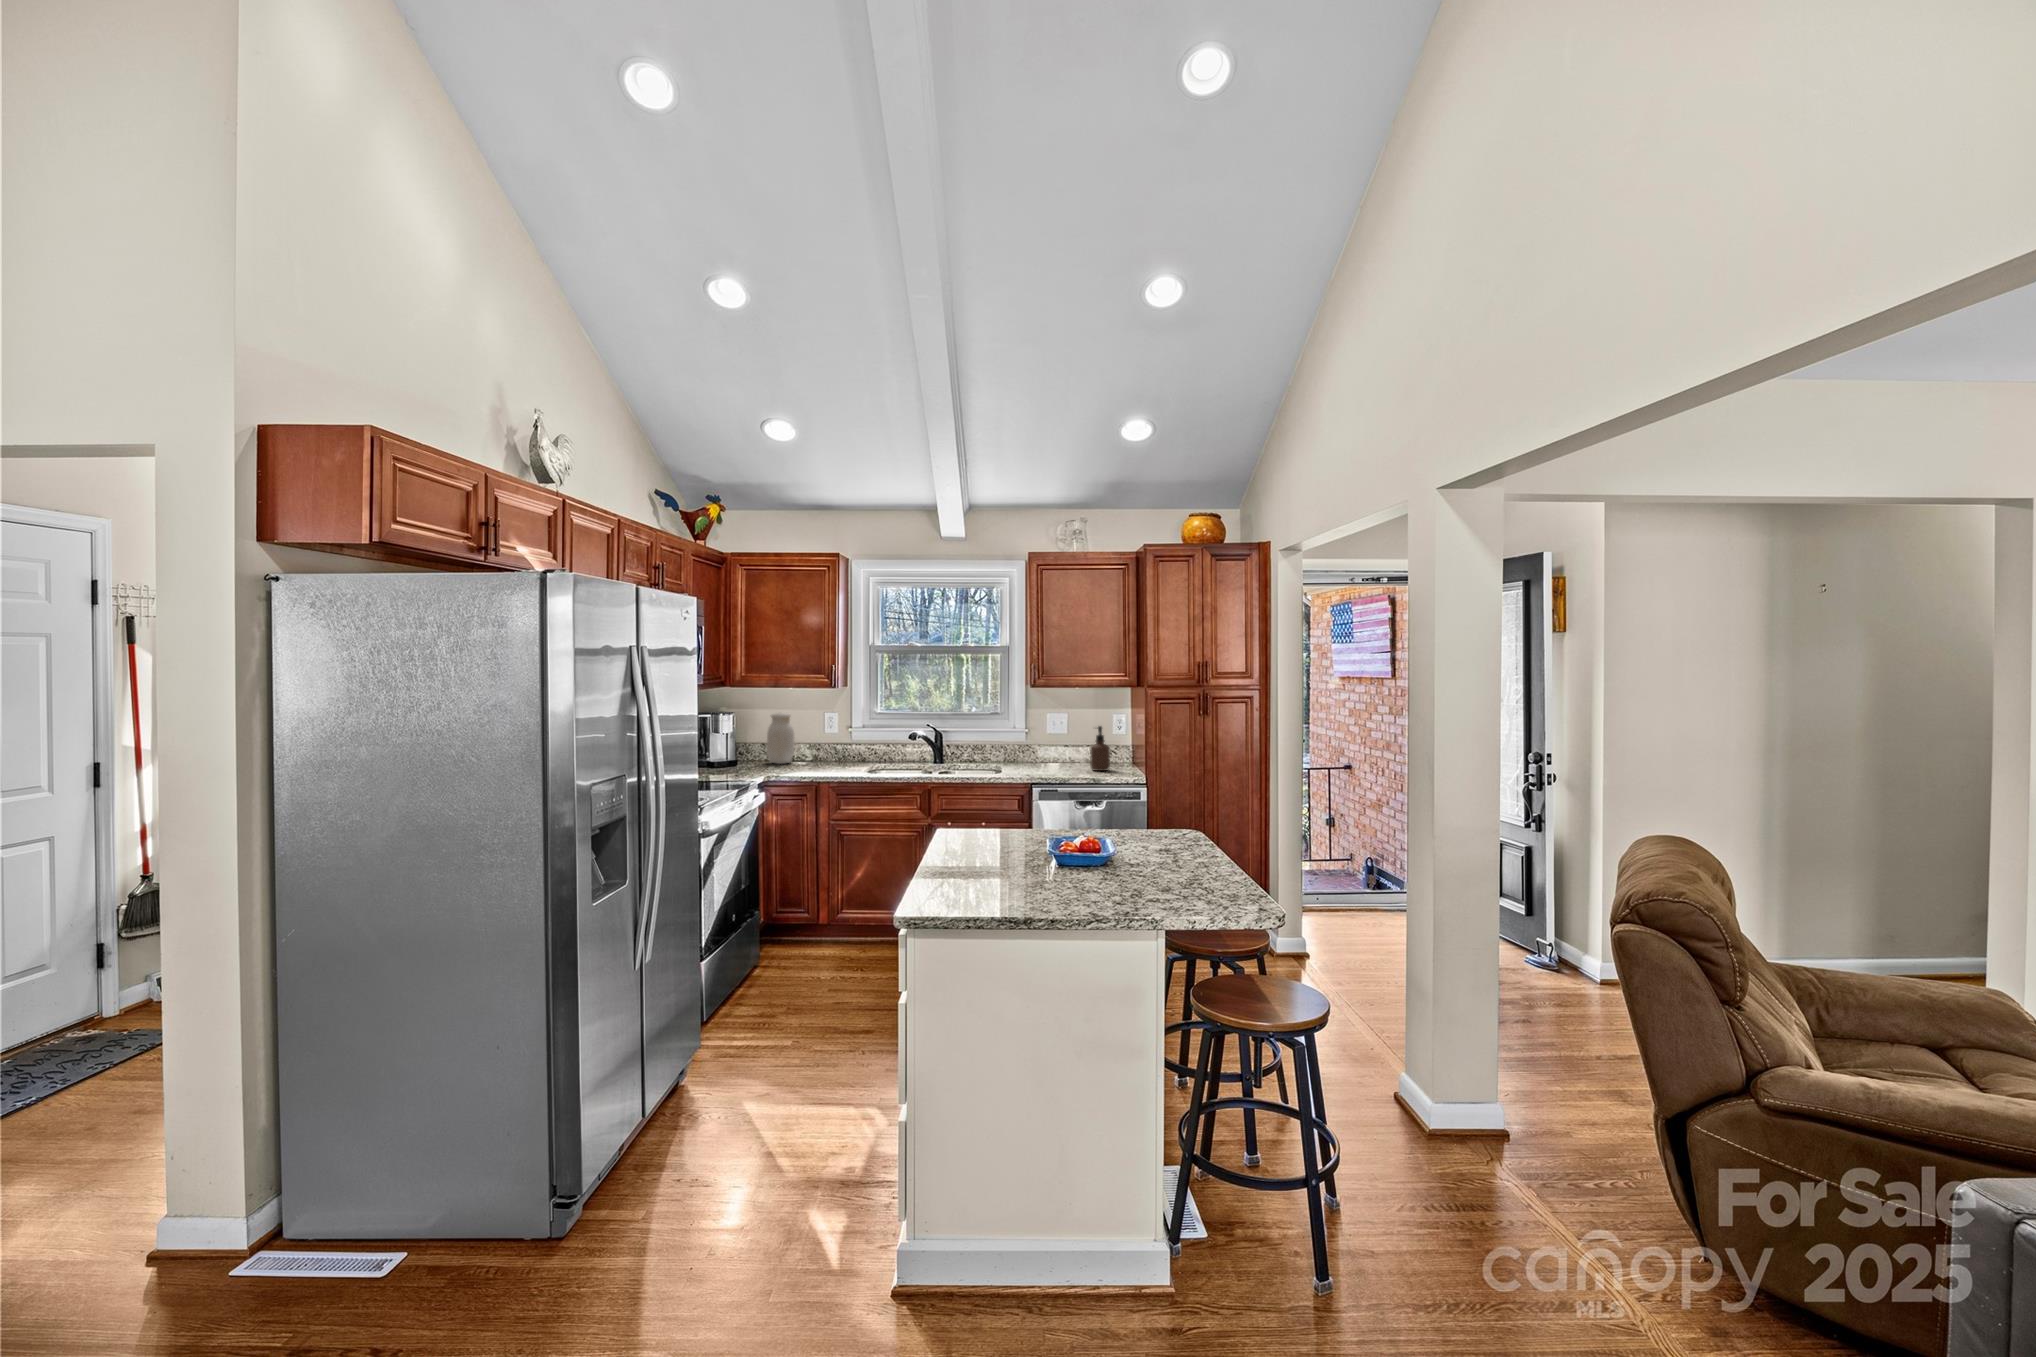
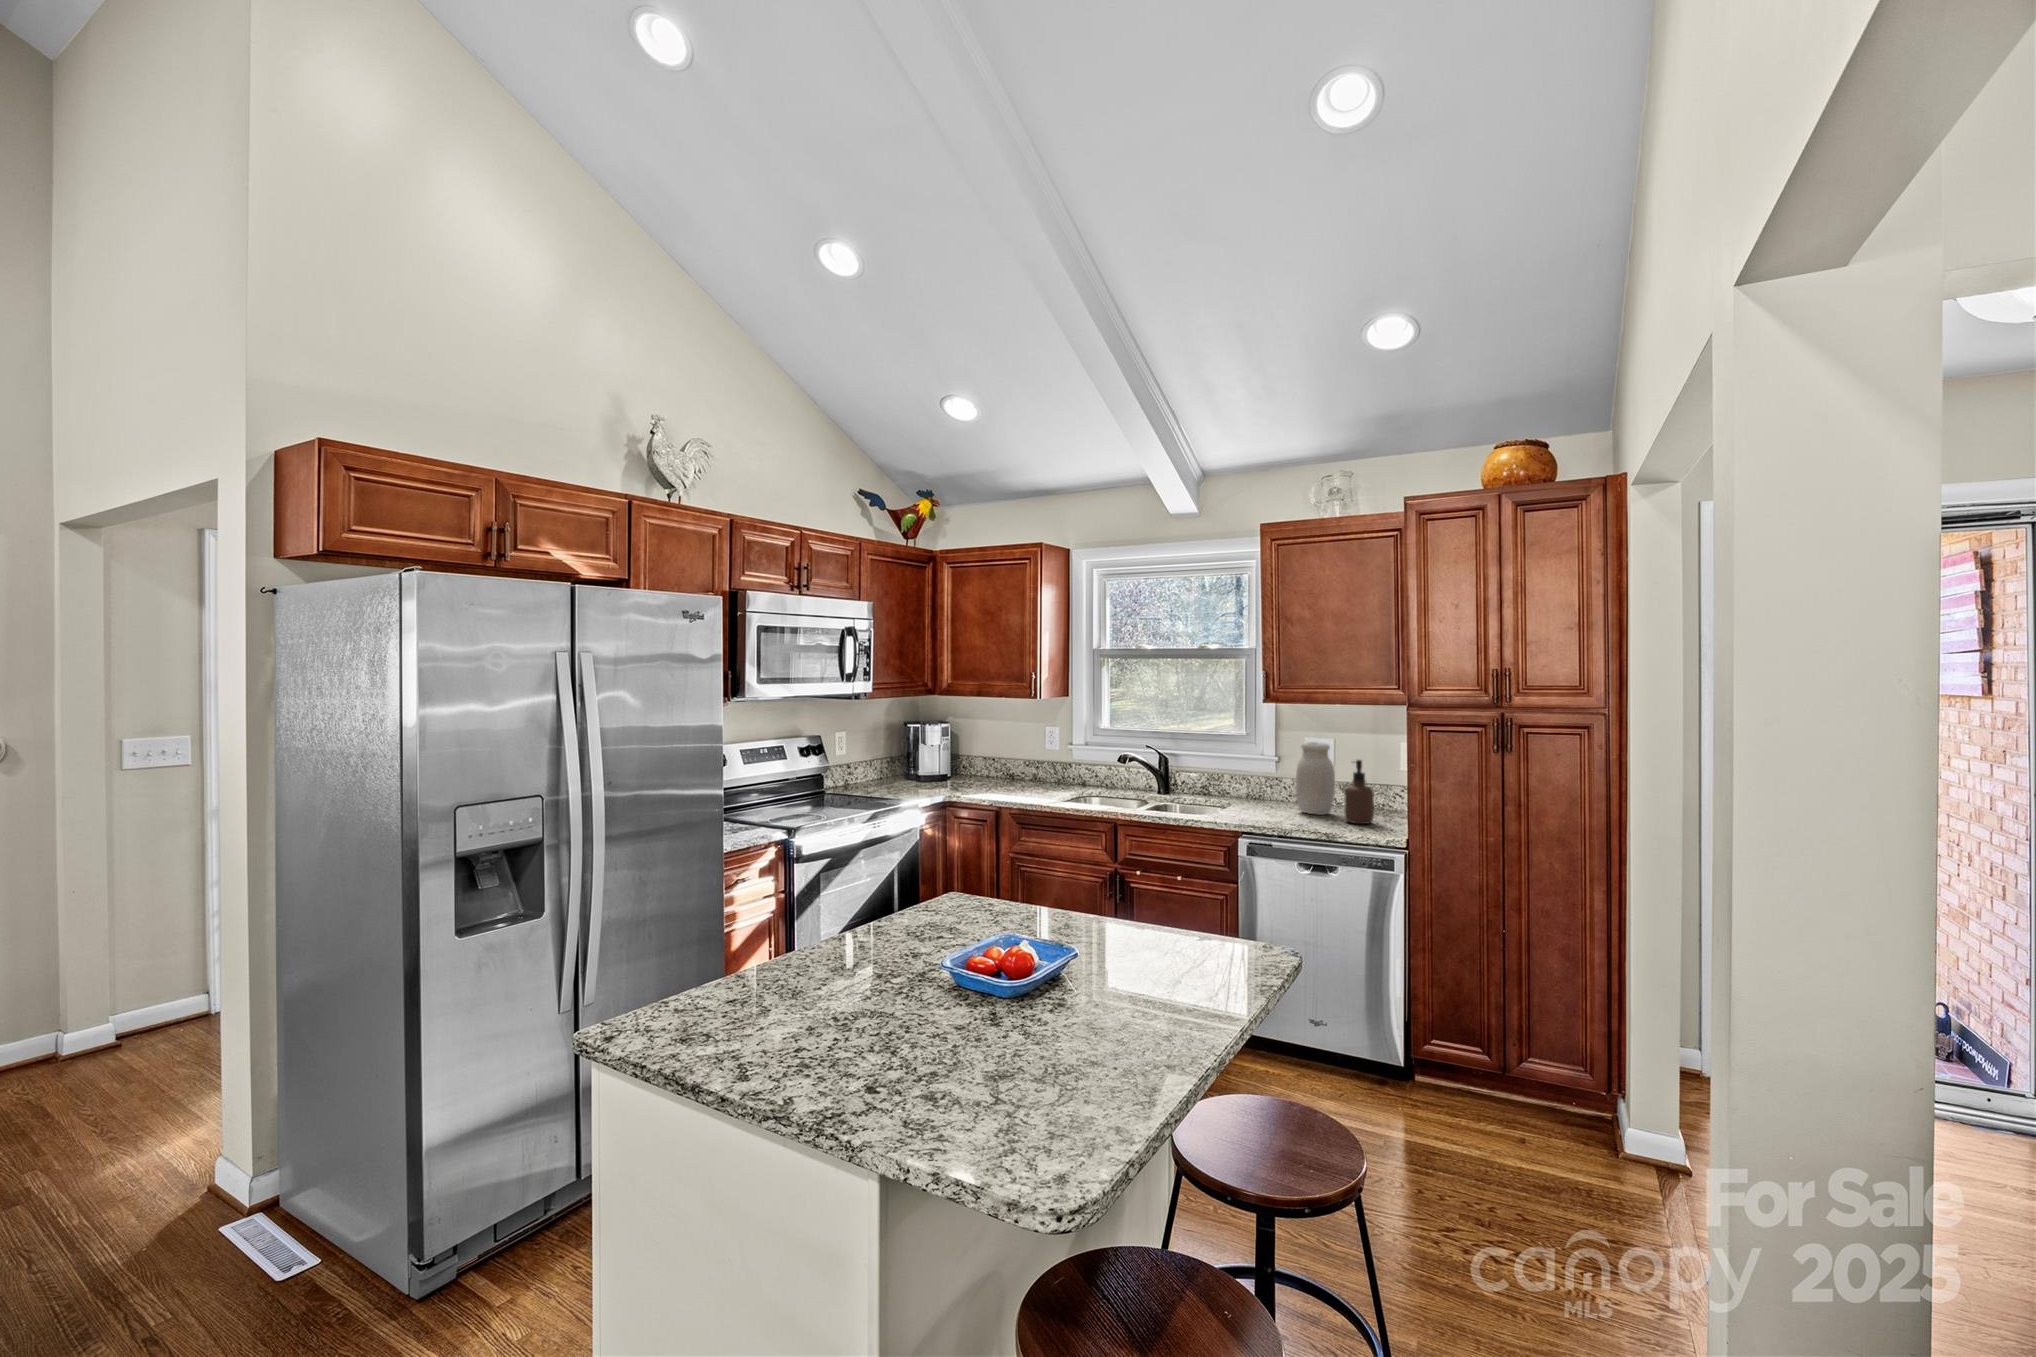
jar: present [767,713,794,764] -> present [1296,742,1335,815]

